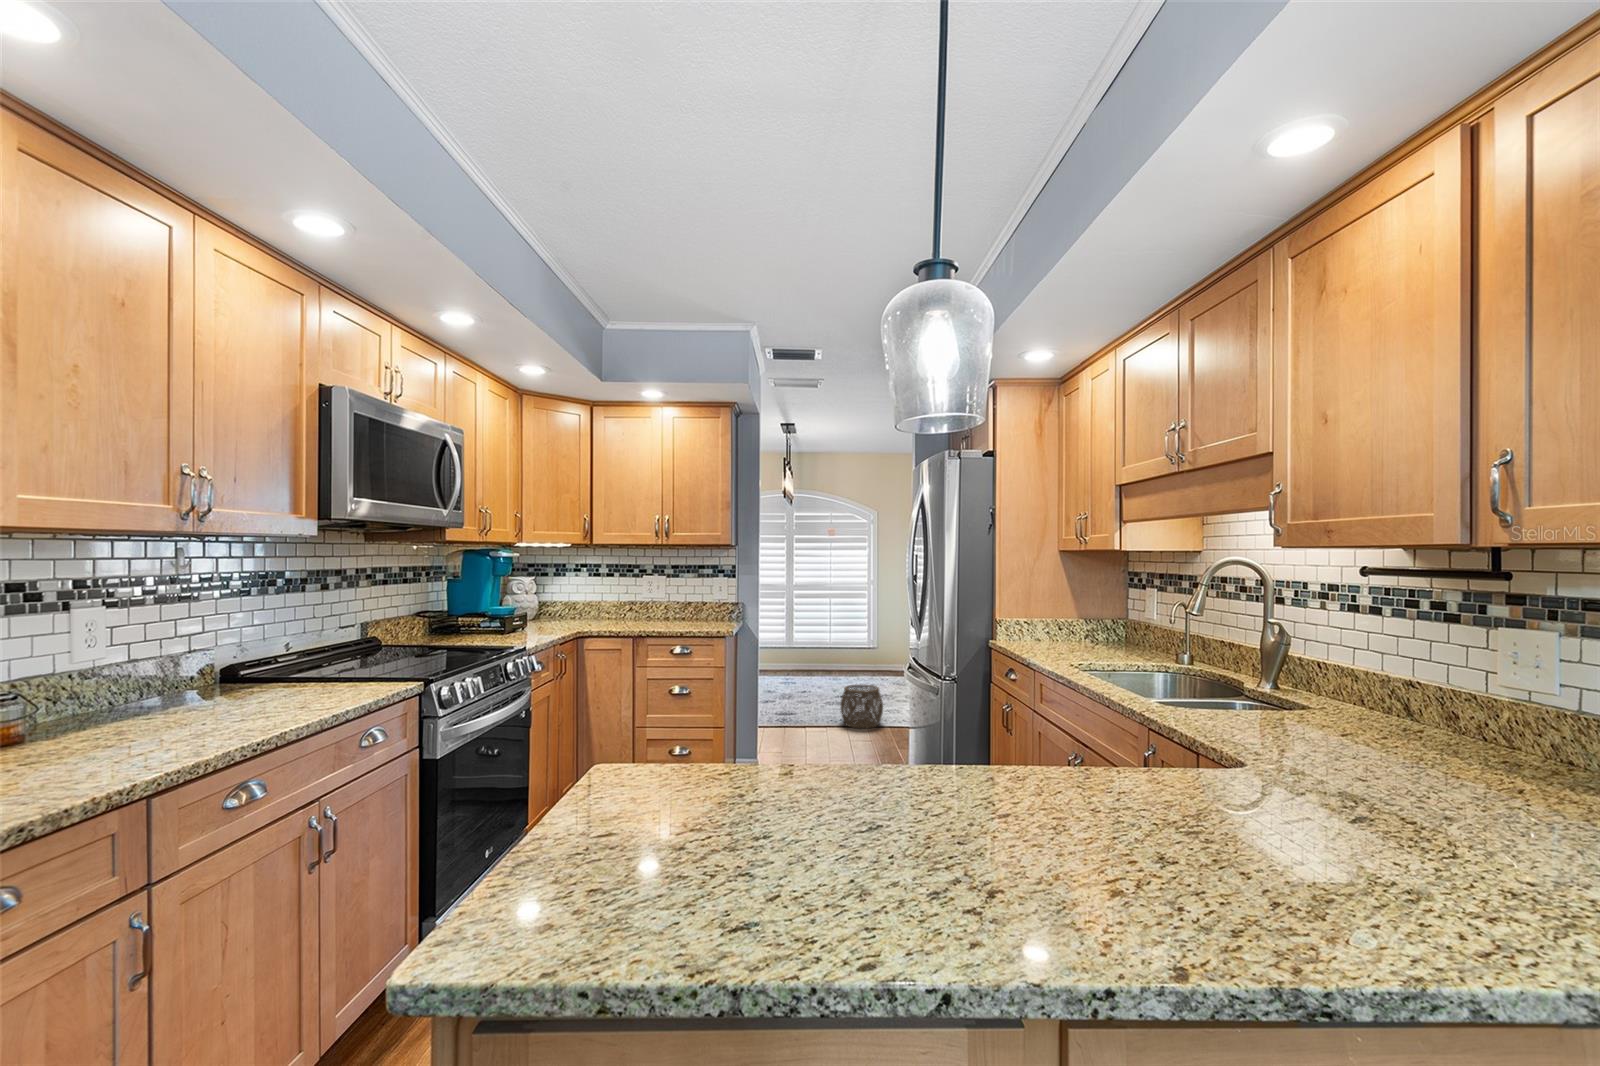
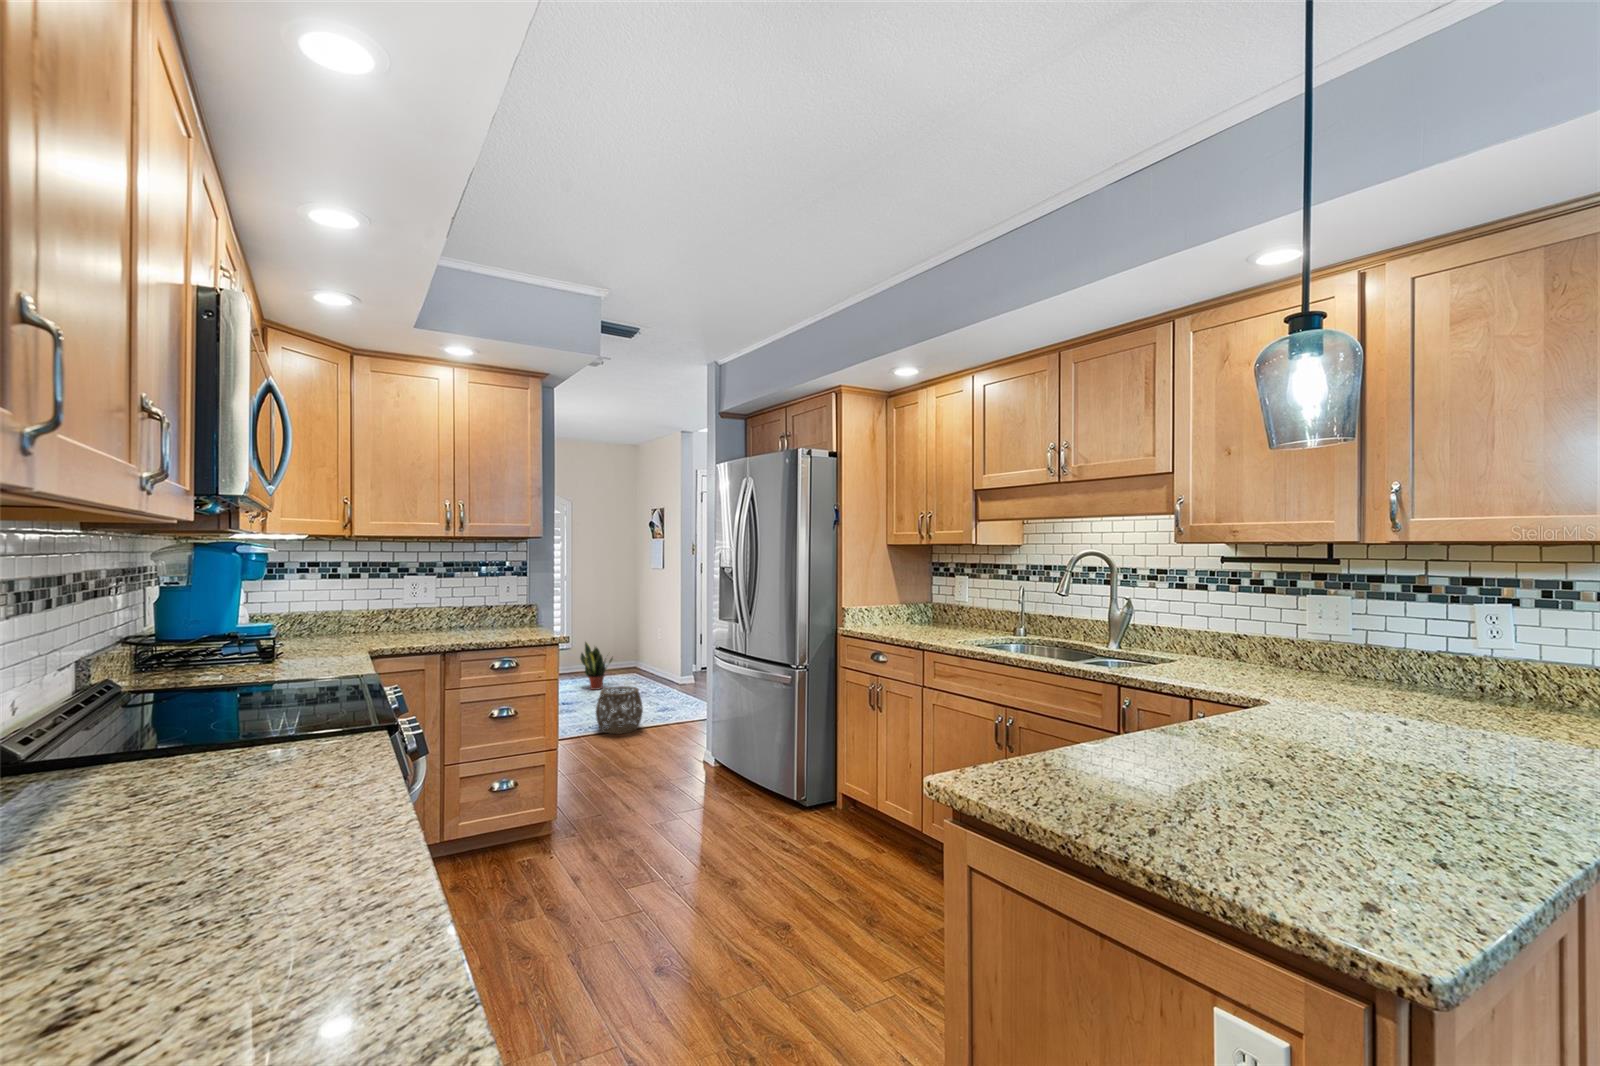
potted plant: none [858,641,886,688] -> present [580,642,613,690]

